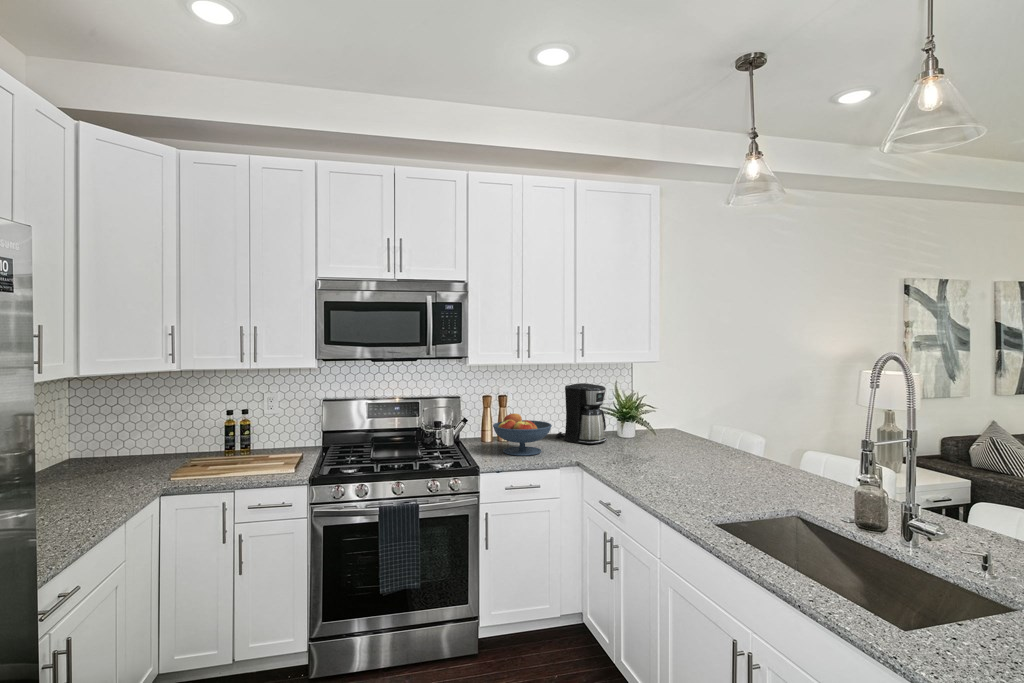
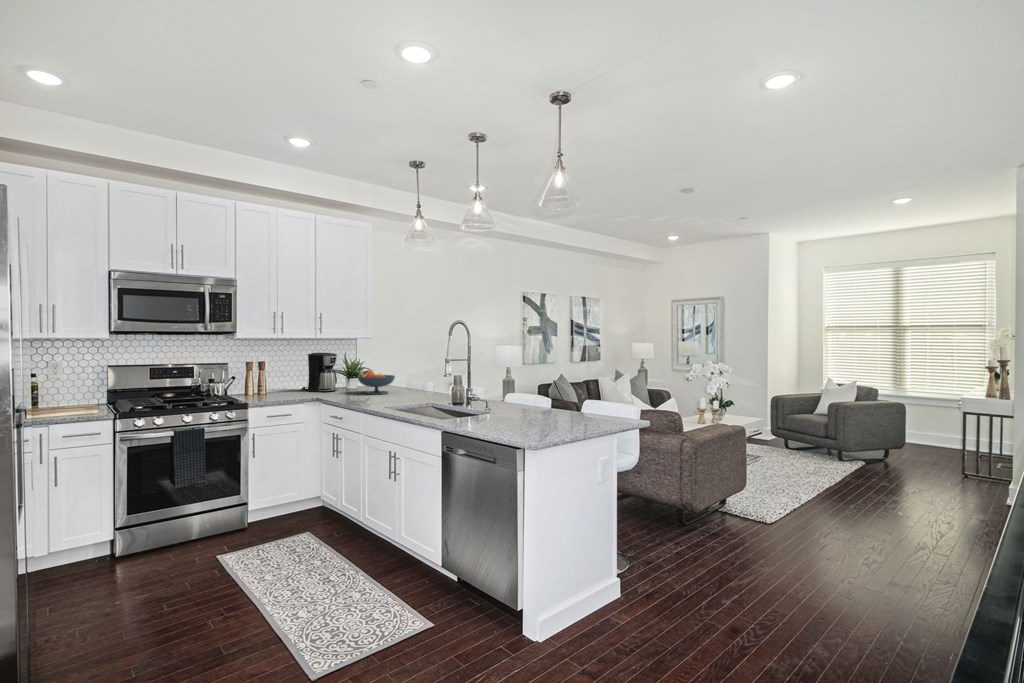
fruit bowl: present [493,413,552,456] -> present [358,370,395,394]

